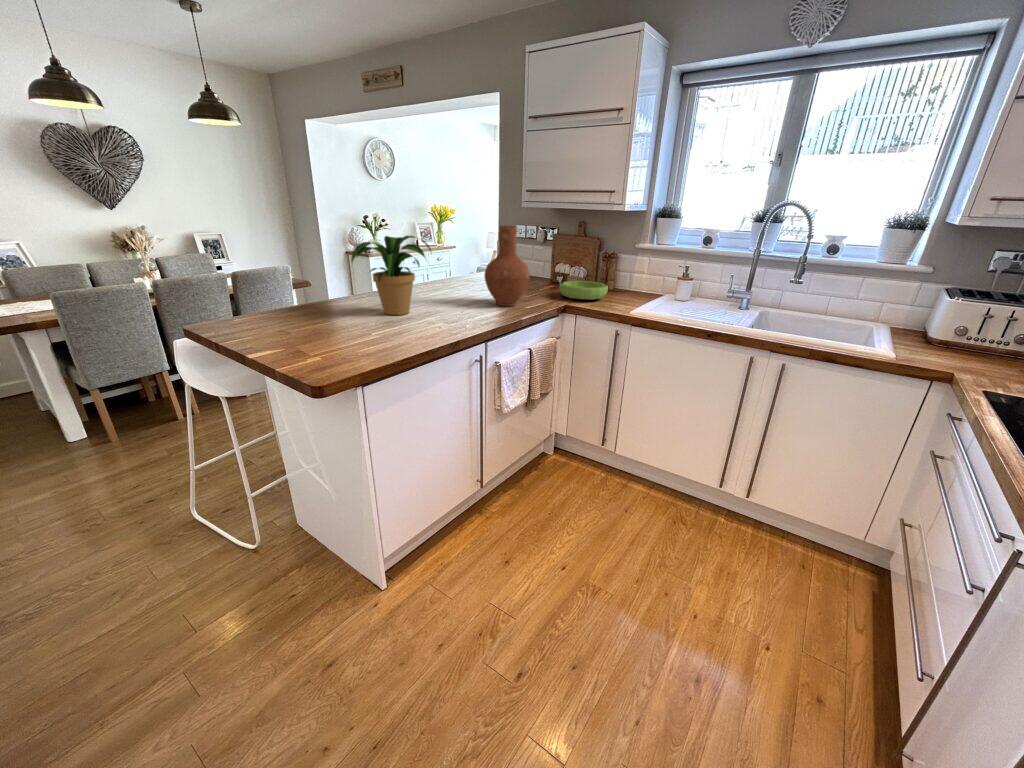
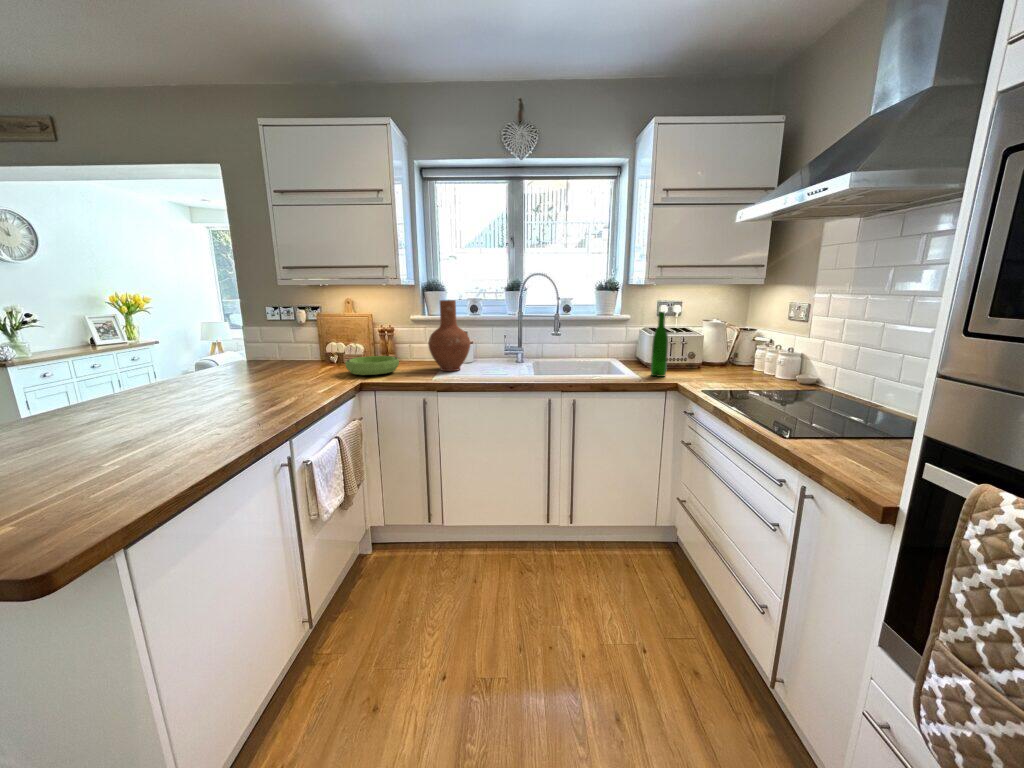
vase: present [484,226,530,306] -> present [428,300,470,371]
potted plant: present [351,236,431,315] -> none [30,321,177,434]
wine bottle: none [923,268,980,361] -> present [651,312,668,377]

